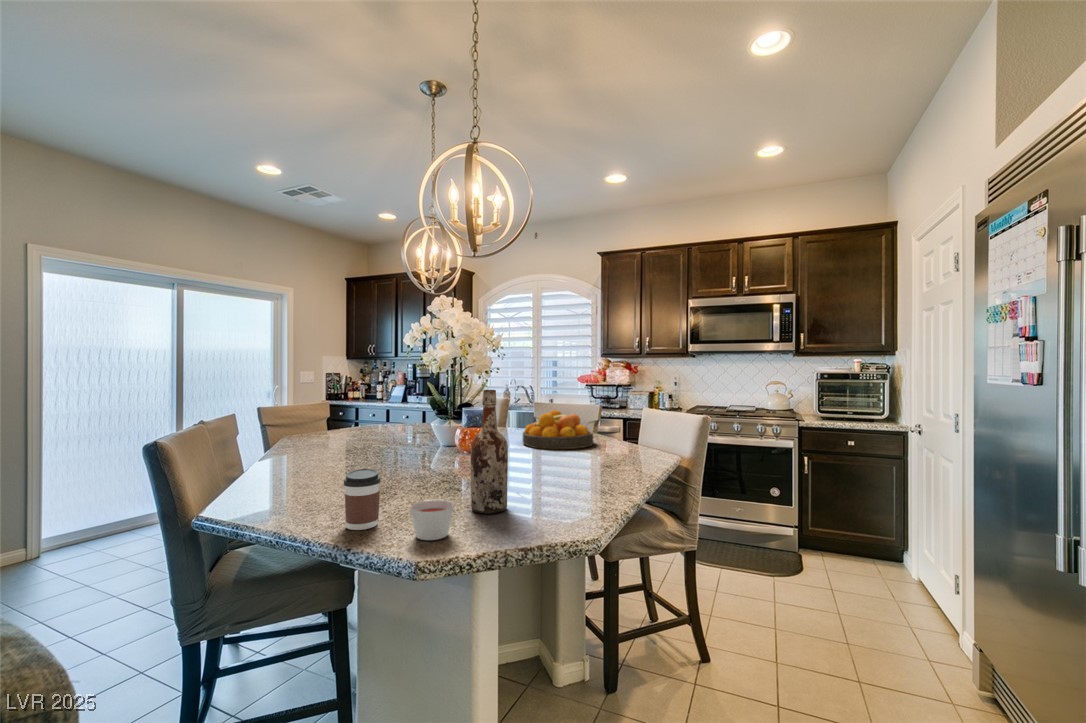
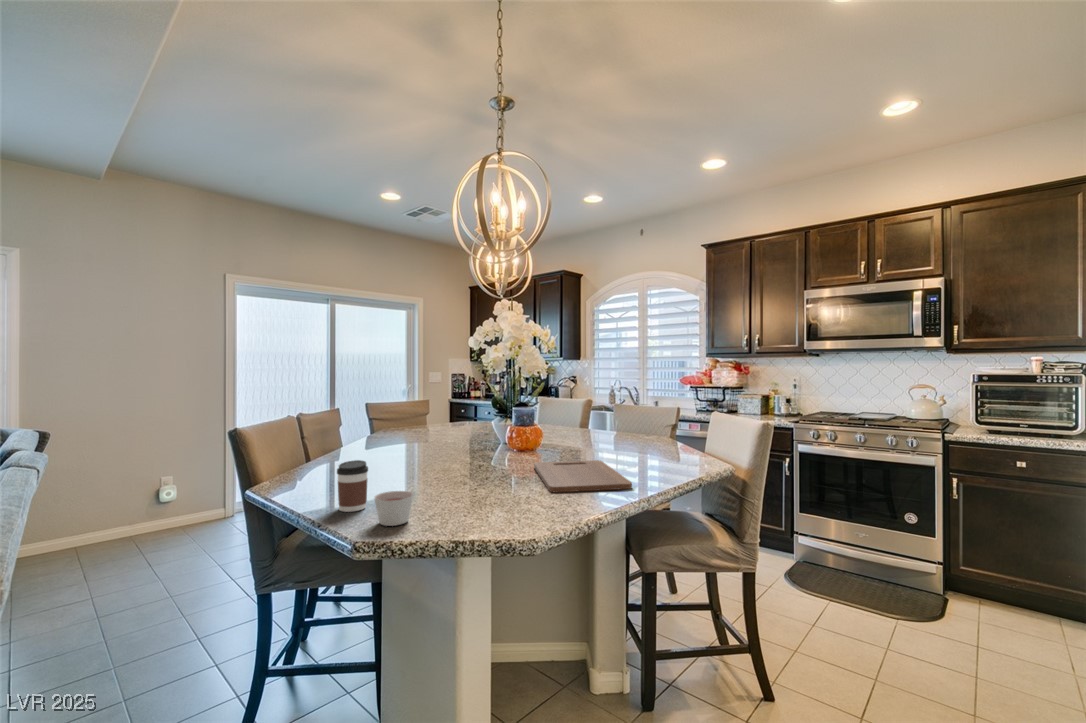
wine bottle: present [471,390,508,514] -> none [451,393,485,508]
fruit bowl: present [523,410,593,449] -> none [577,413,649,453]
cutting board: none [509,456,625,490] -> present [534,460,632,492]

